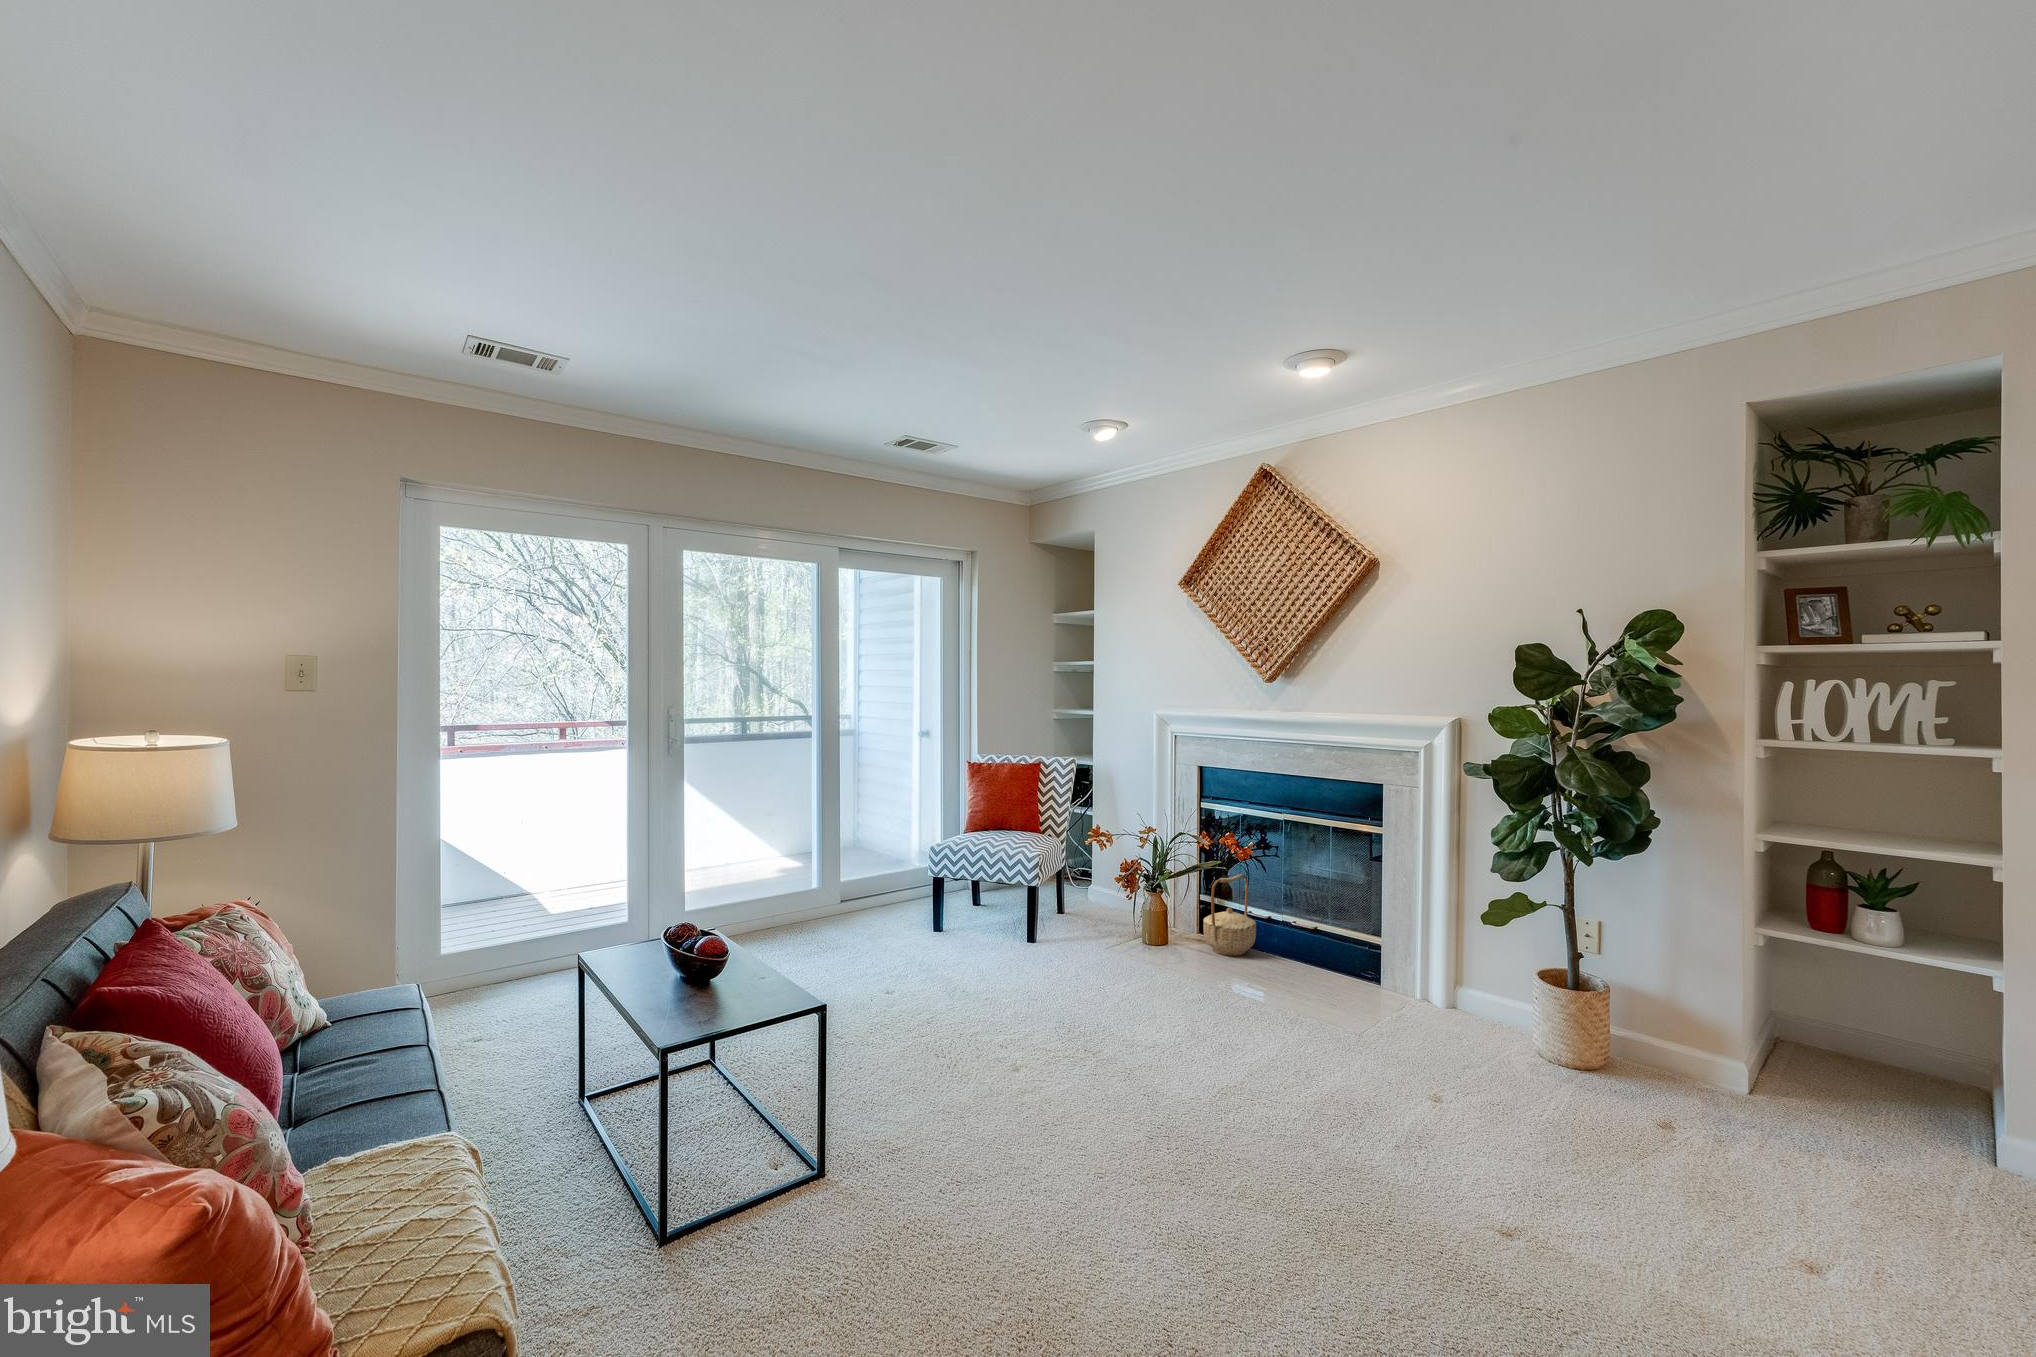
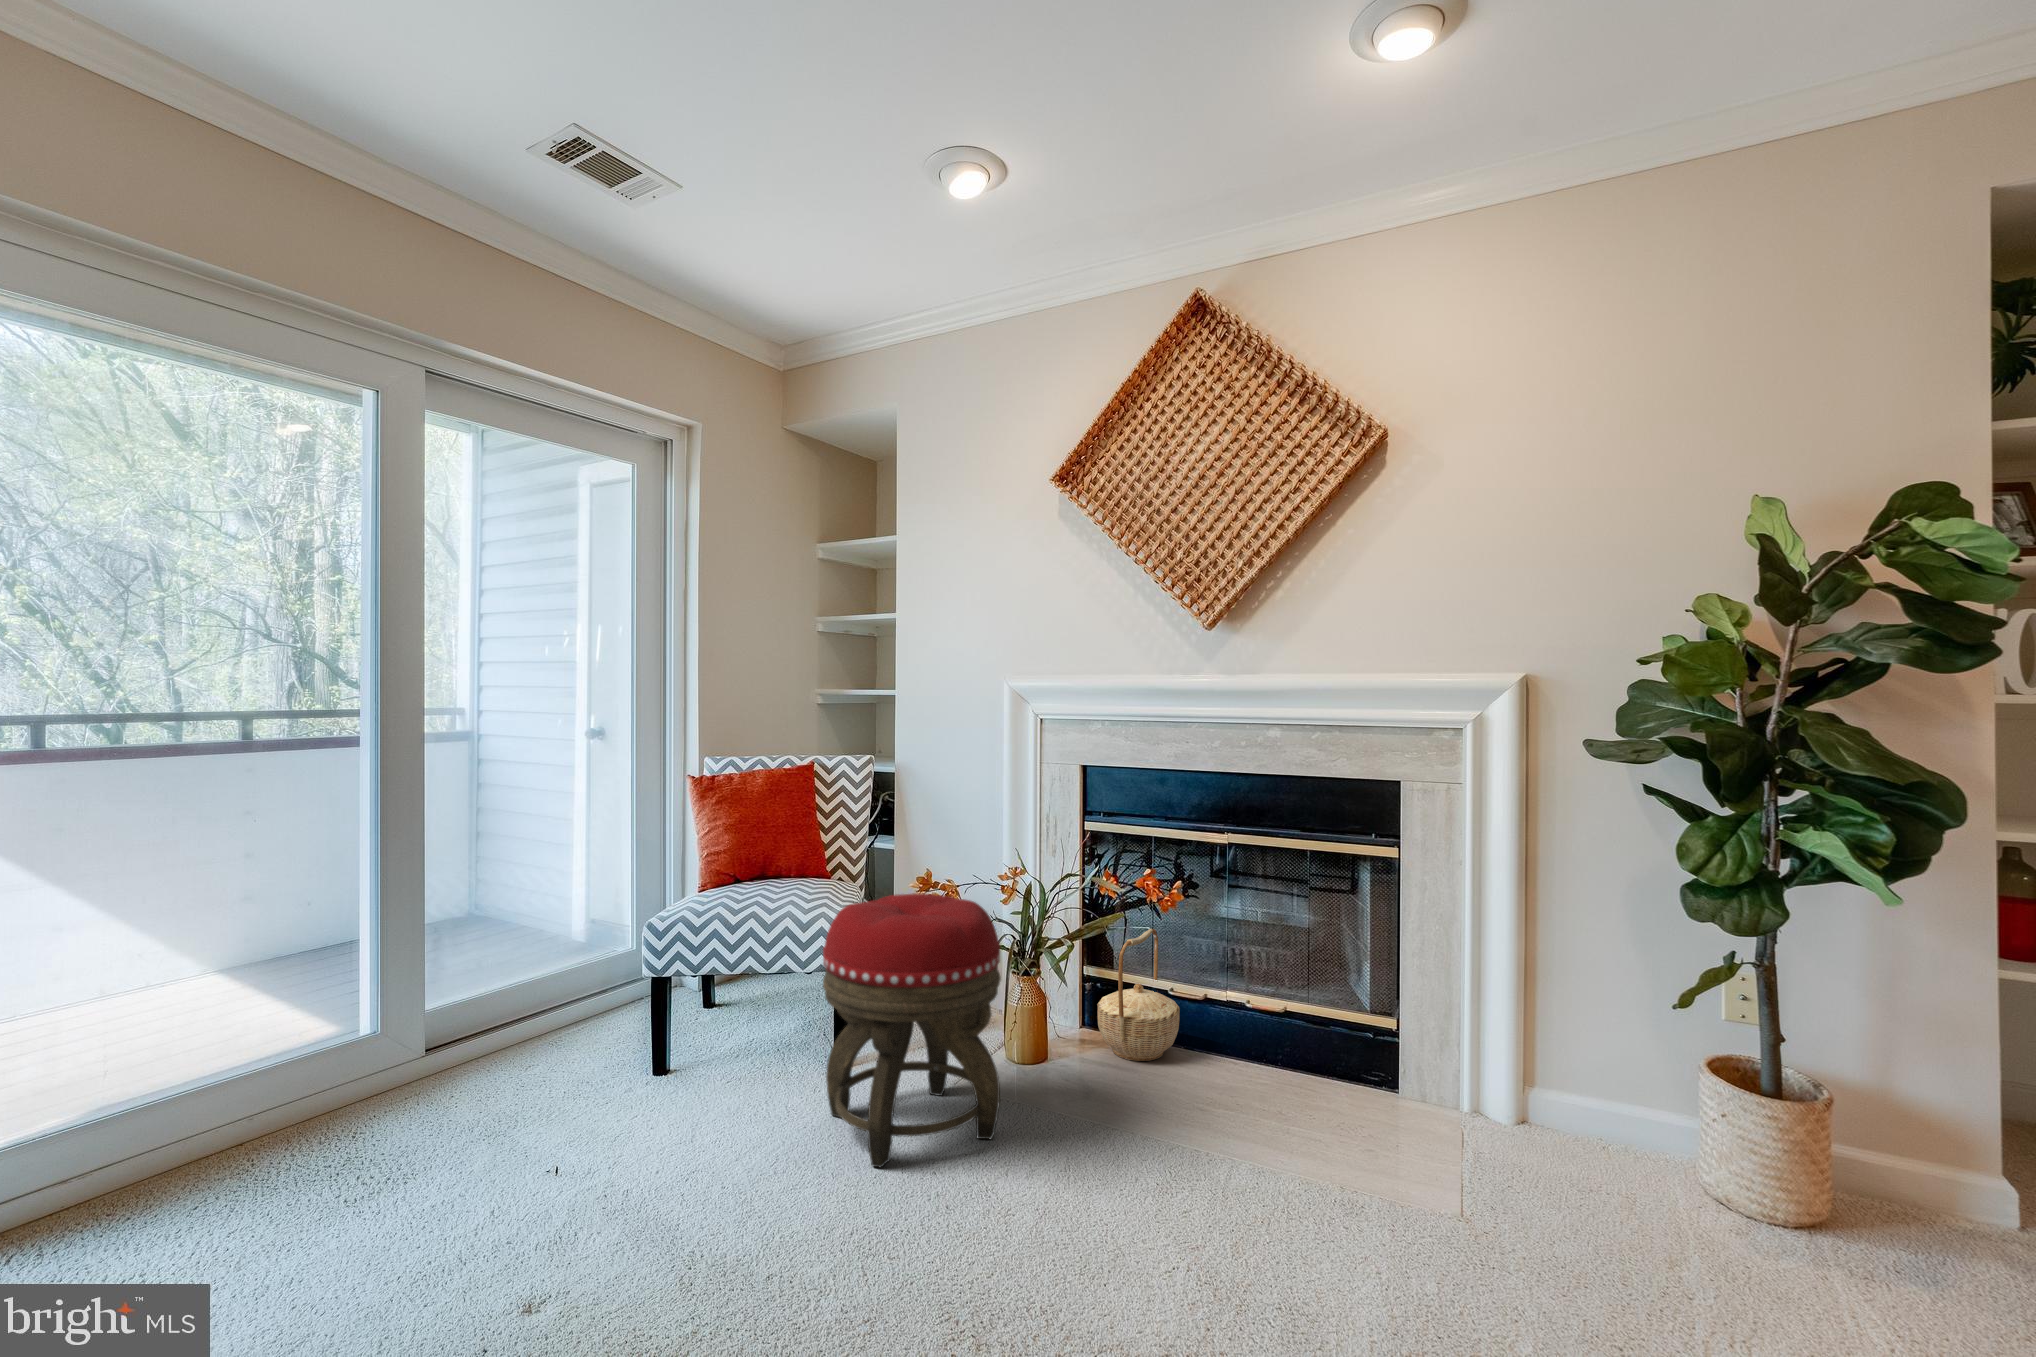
footstool: none [1025,840,1126,985] -> present [823,893,1001,1167]

